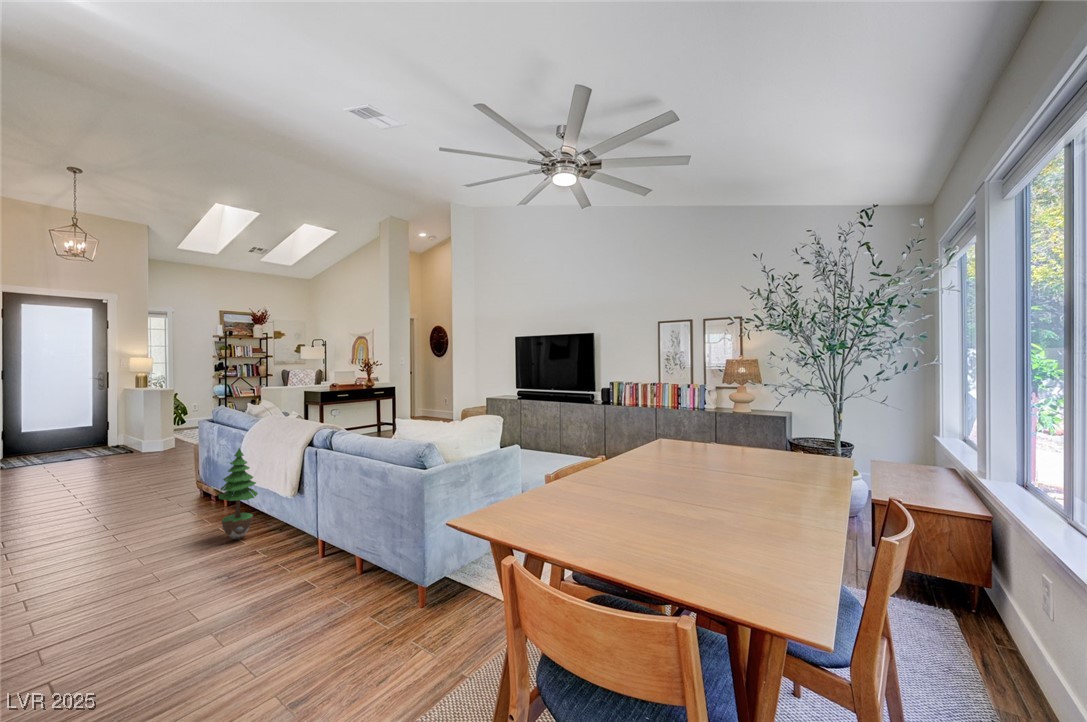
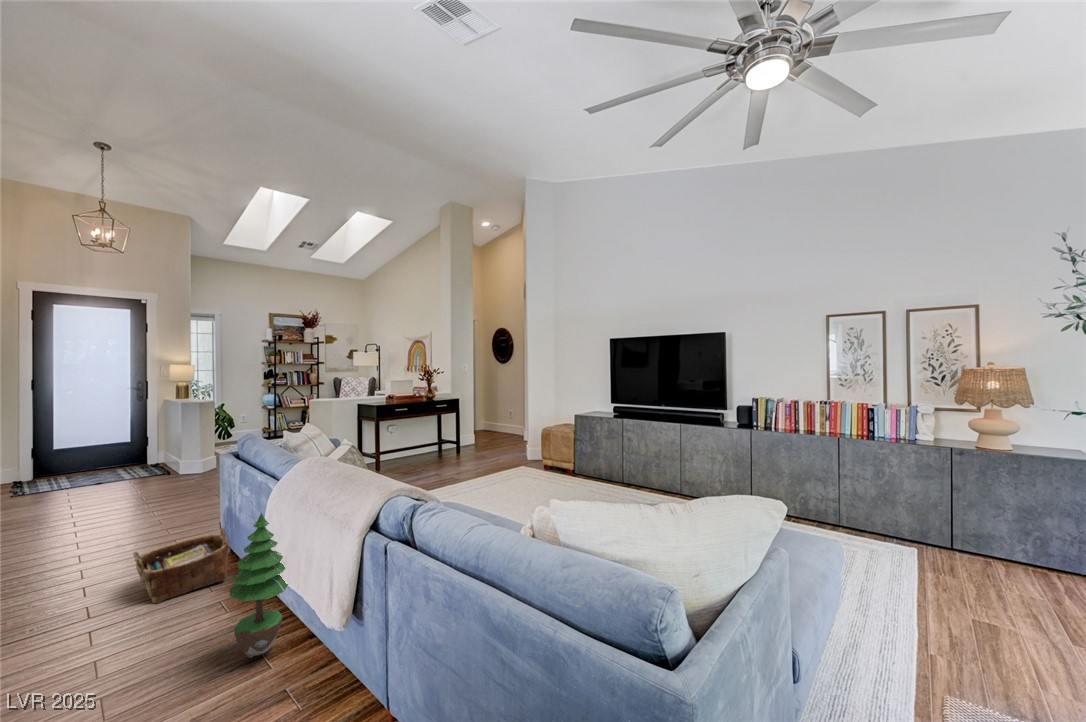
woven basket: none [136,472,207,521] -> present [133,526,228,603]

